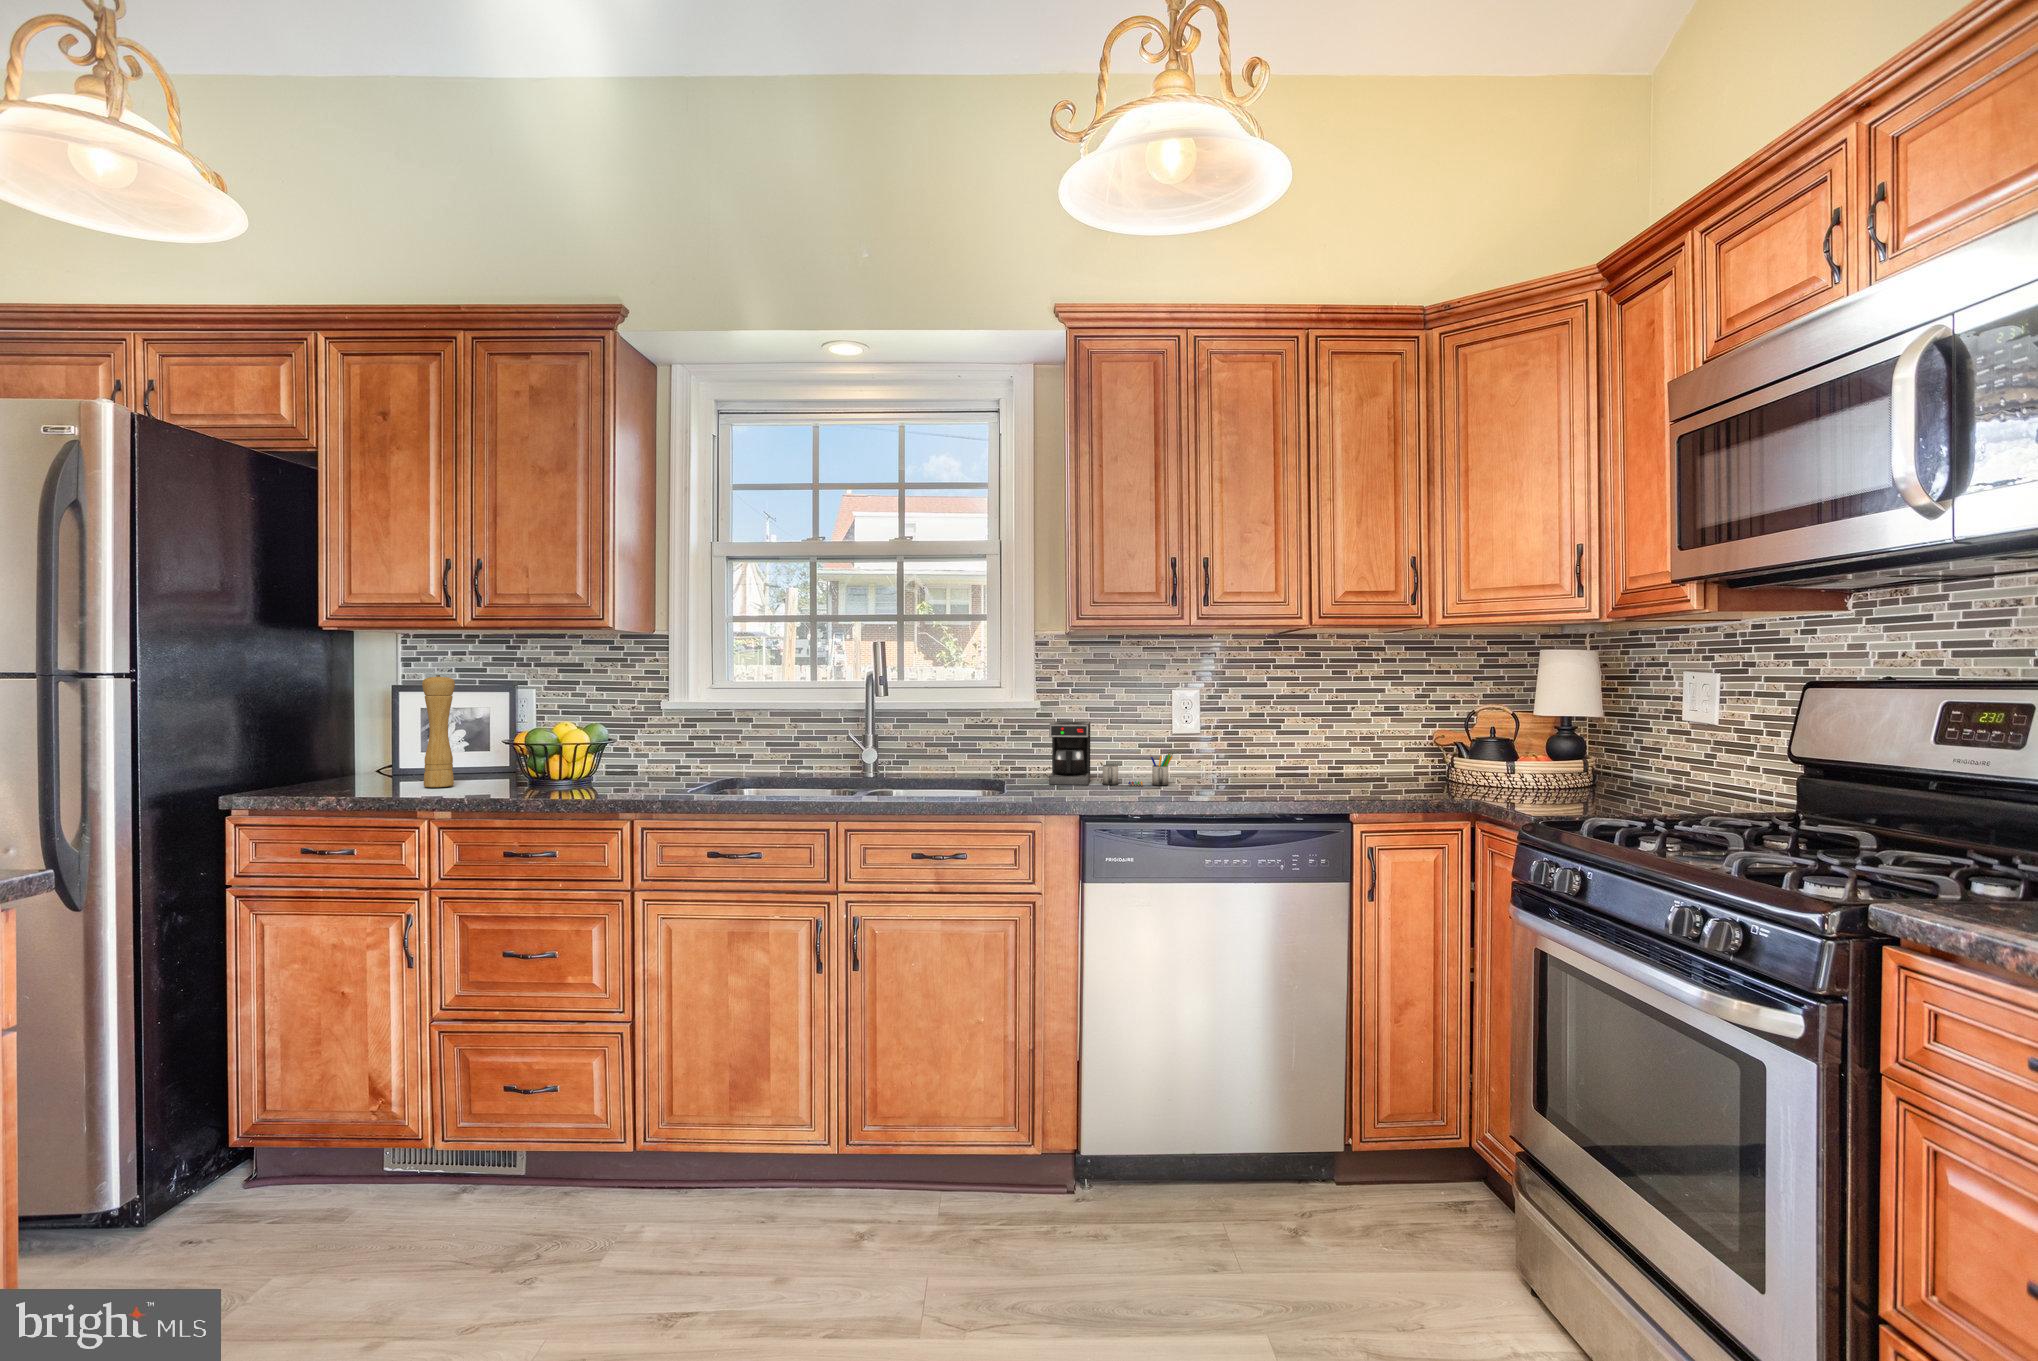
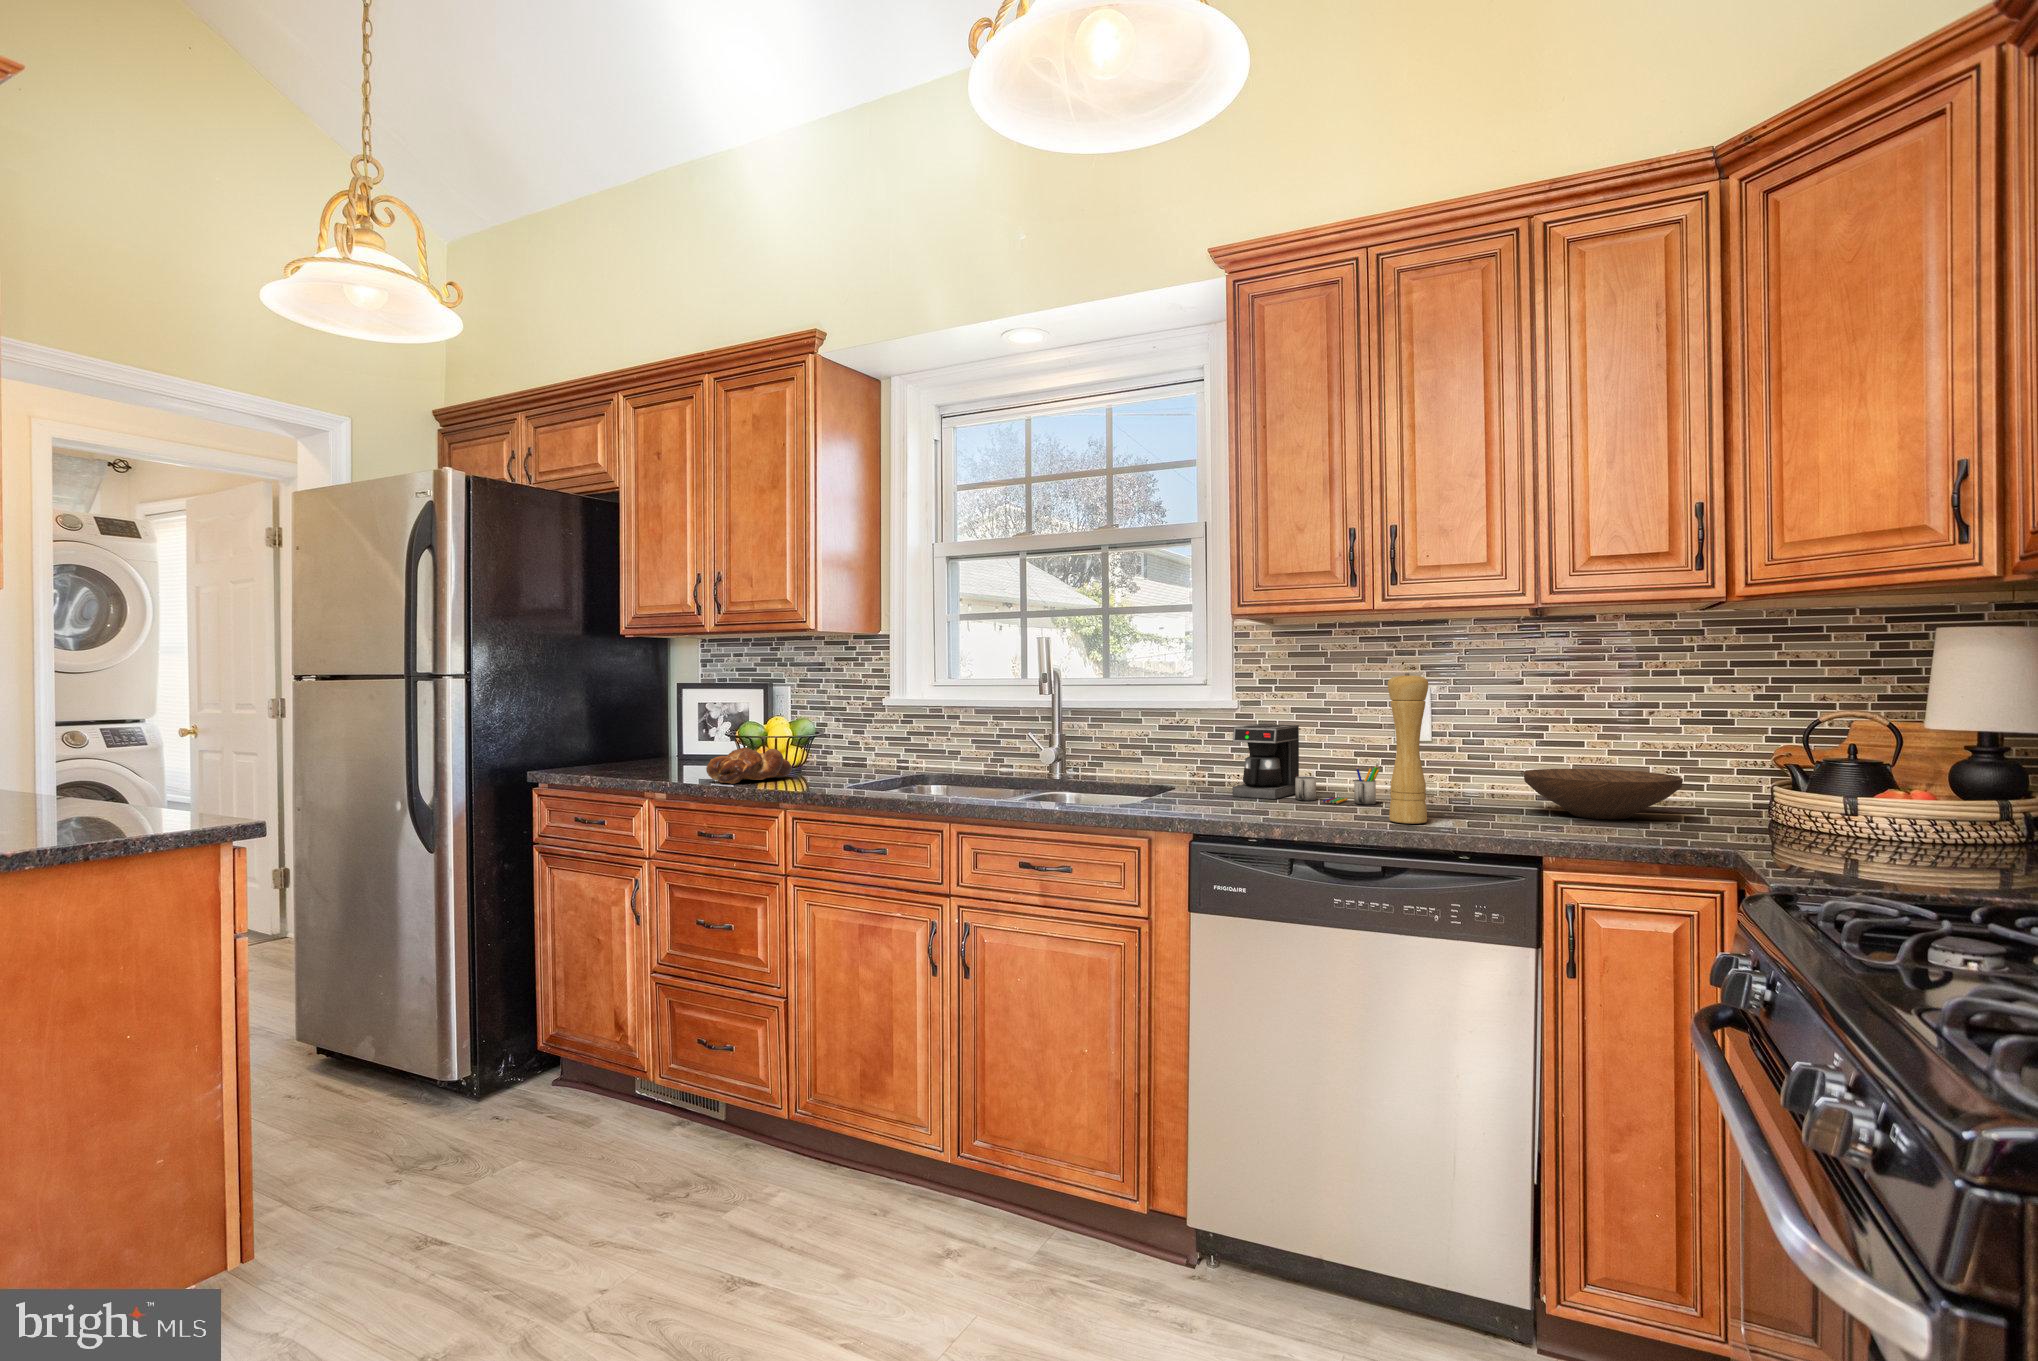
pepper mill: present [422,675,455,787] -> present [1388,673,1428,824]
wooden bowl: none [1274,751,1384,787] -> present [1523,769,1683,819]
bread loaf: none [499,757,585,797] -> present [706,748,792,784]

